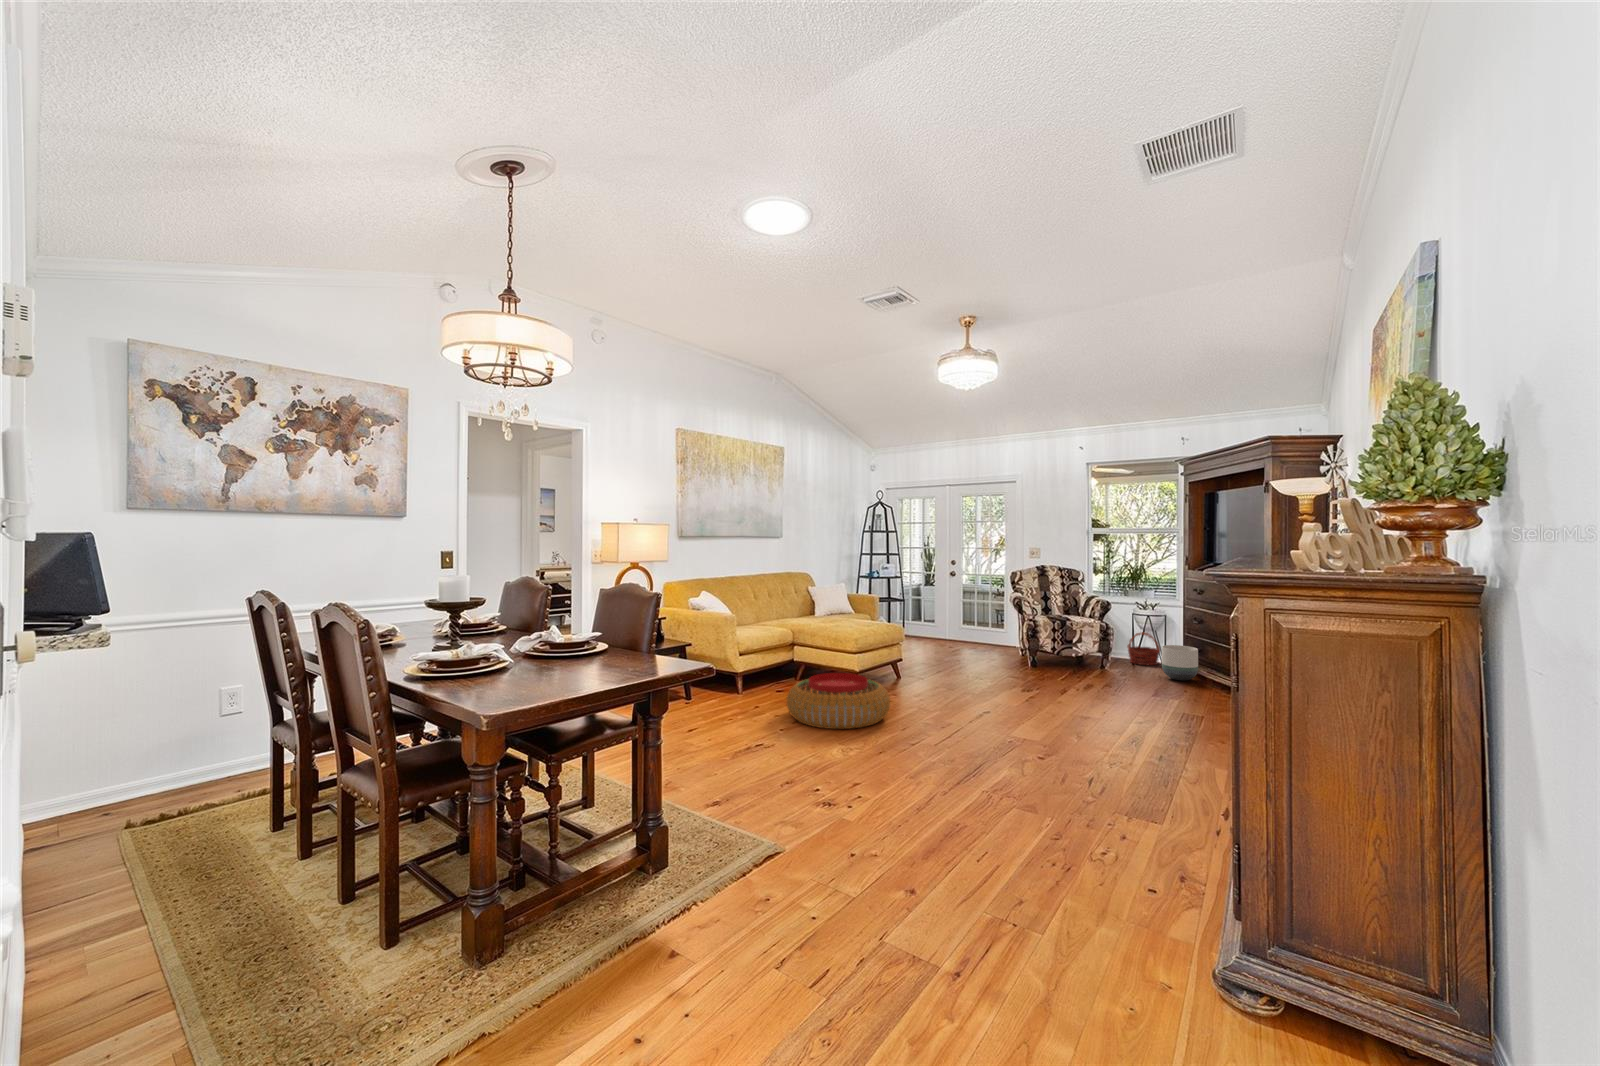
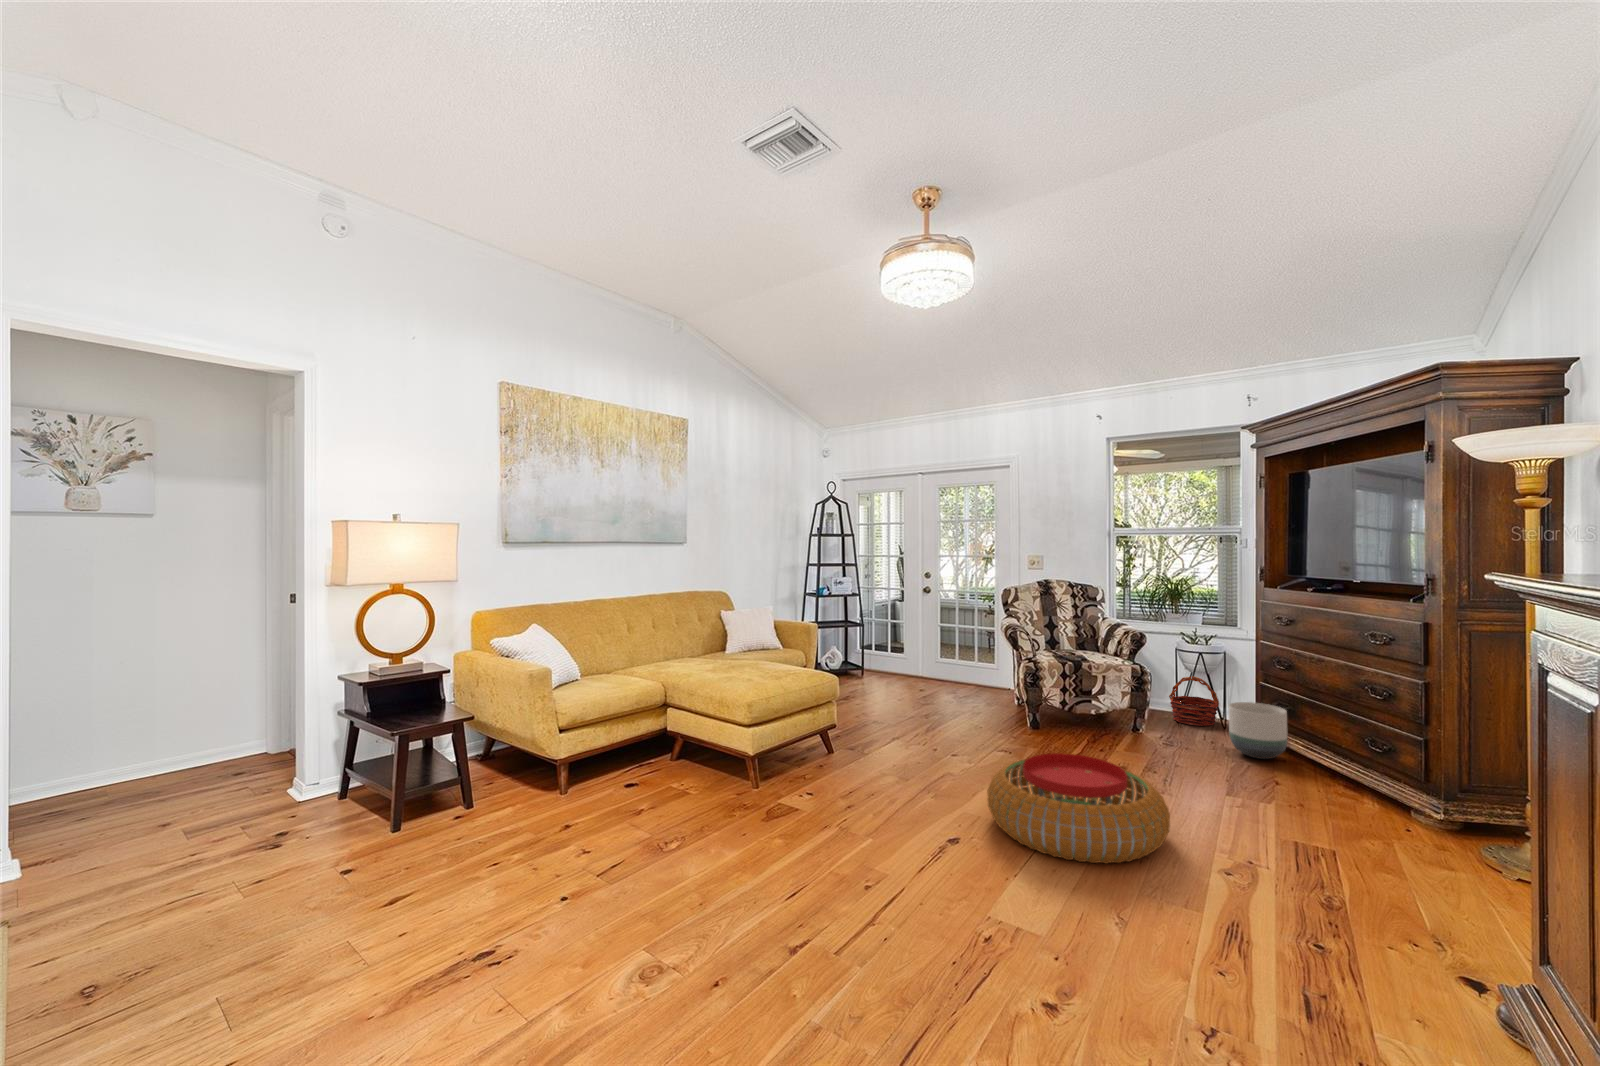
pouf: present [787,673,890,729] -> present [987,753,1170,864]

